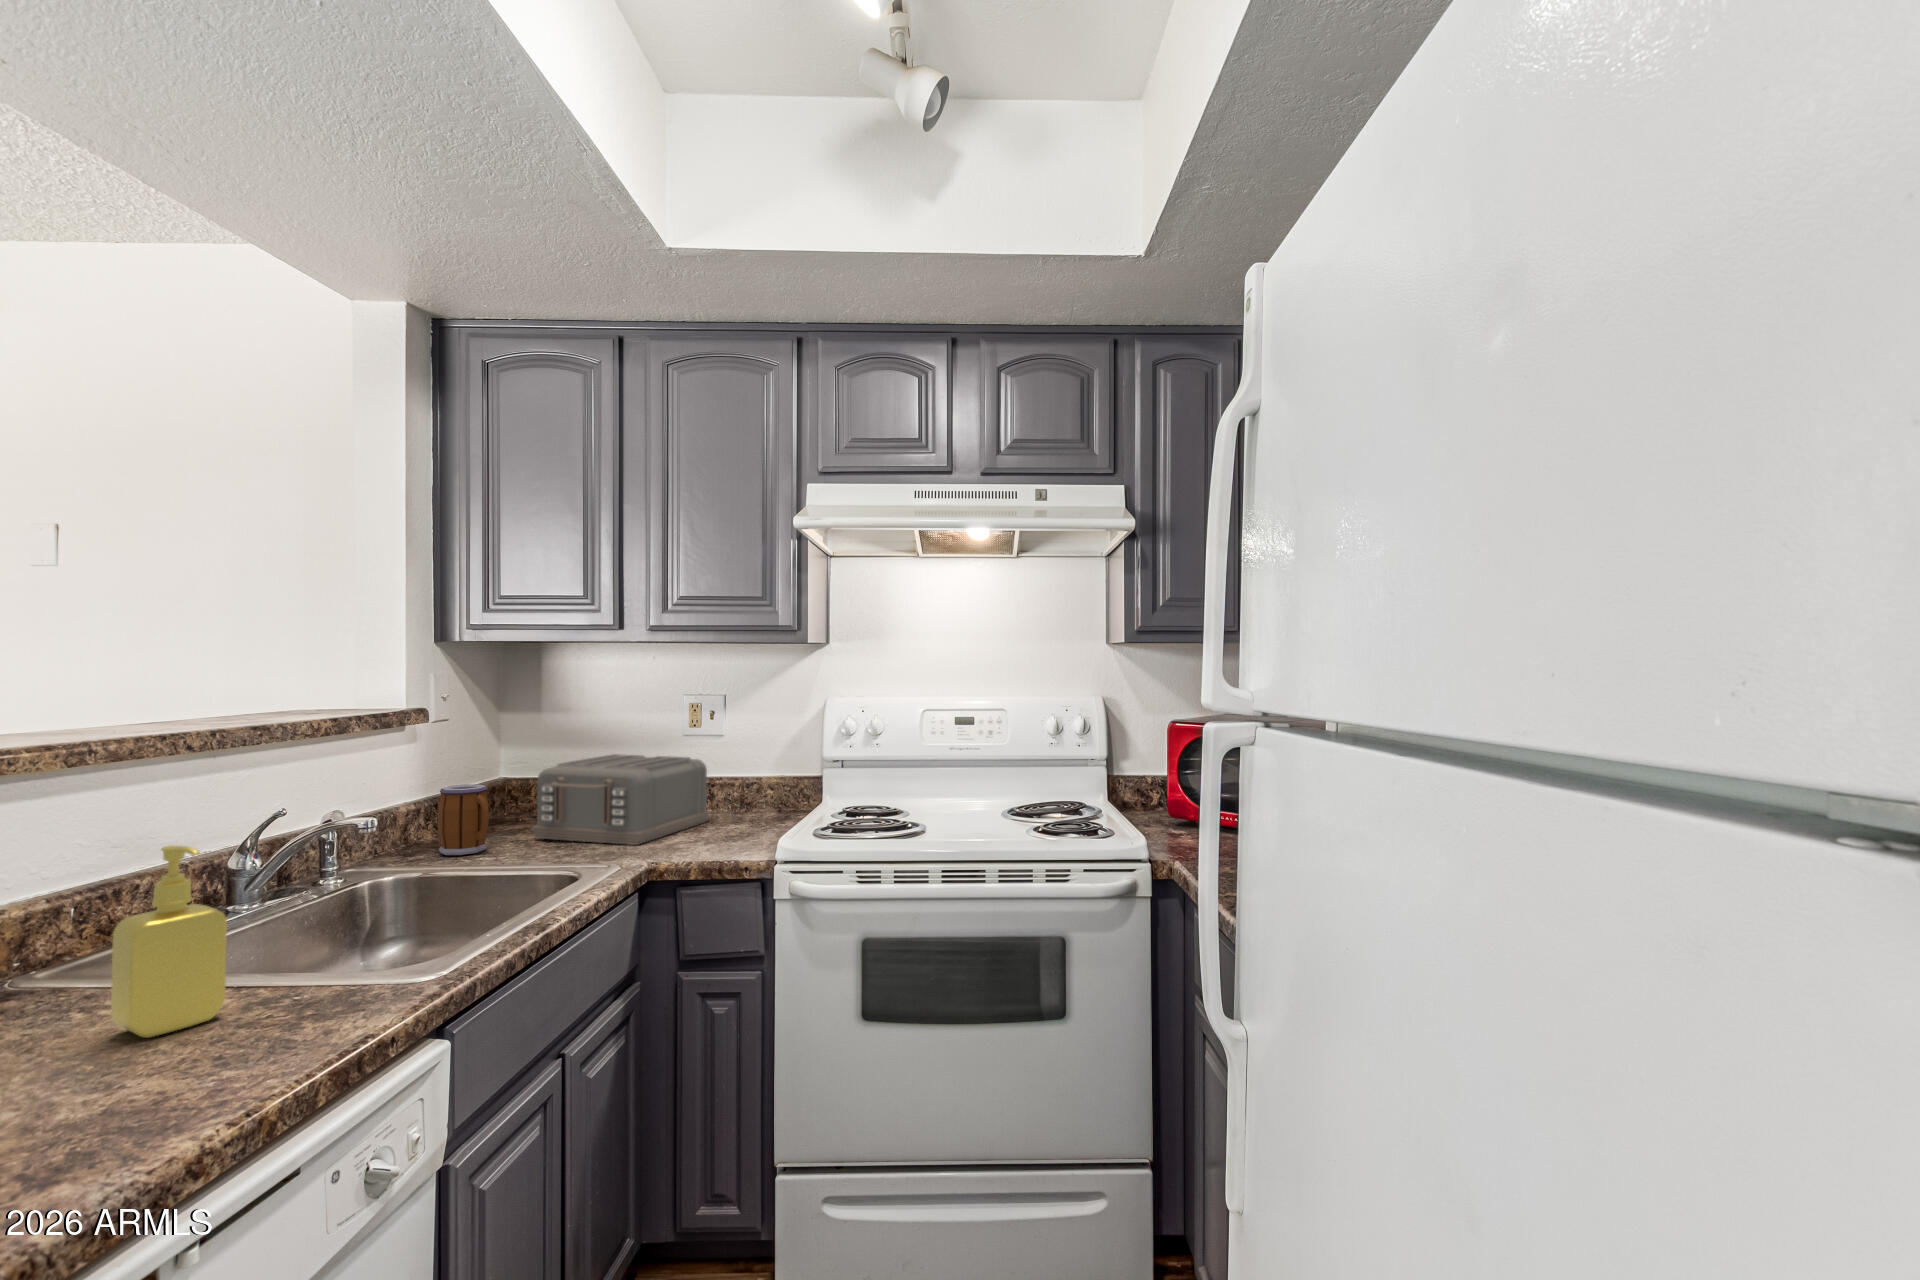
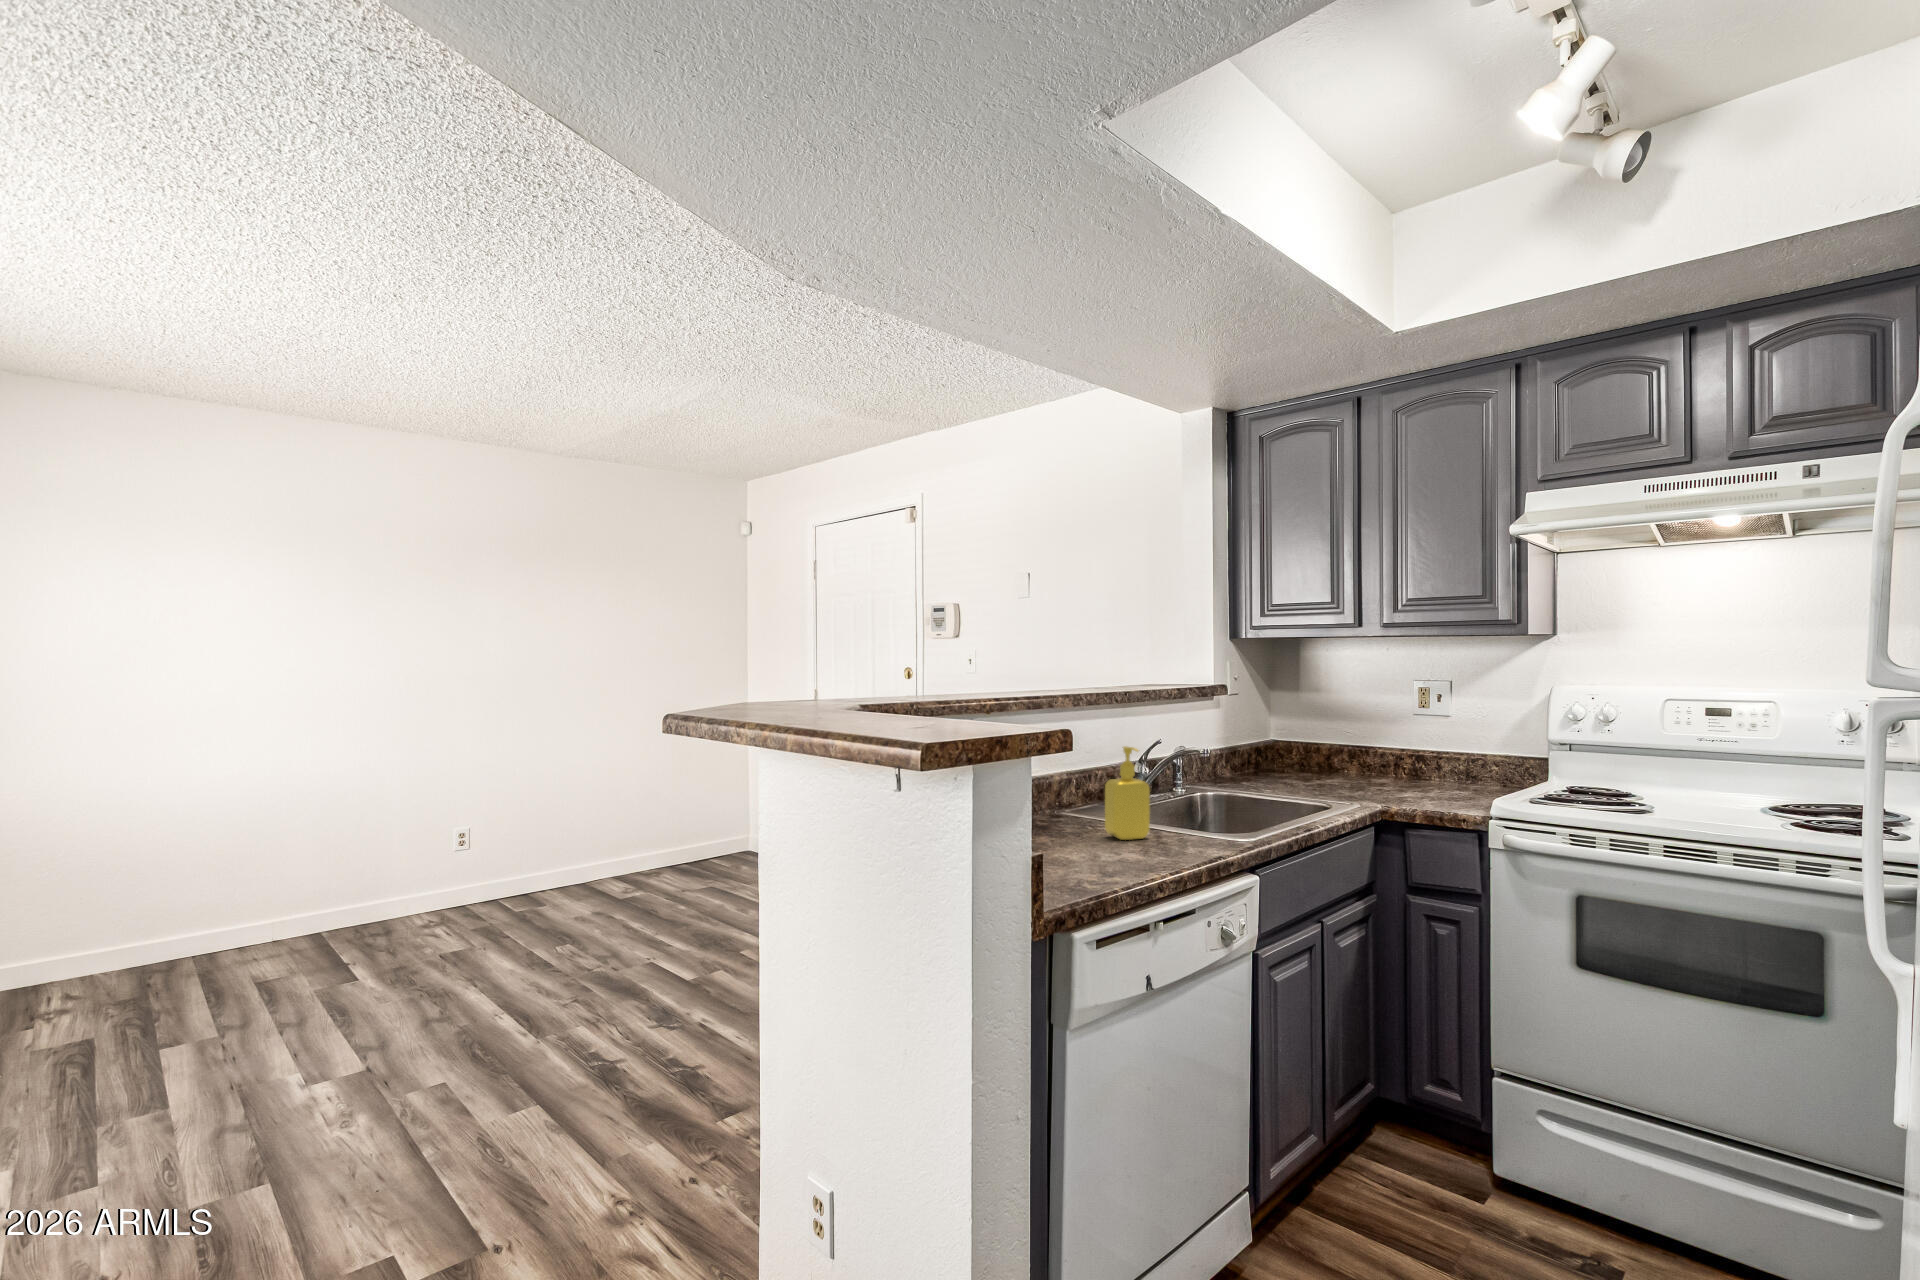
toaster: present [533,754,709,845] -> none [1296,725,1438,794]
mug: present [438,784,489,855] -> none [1234,738,1267,786]

